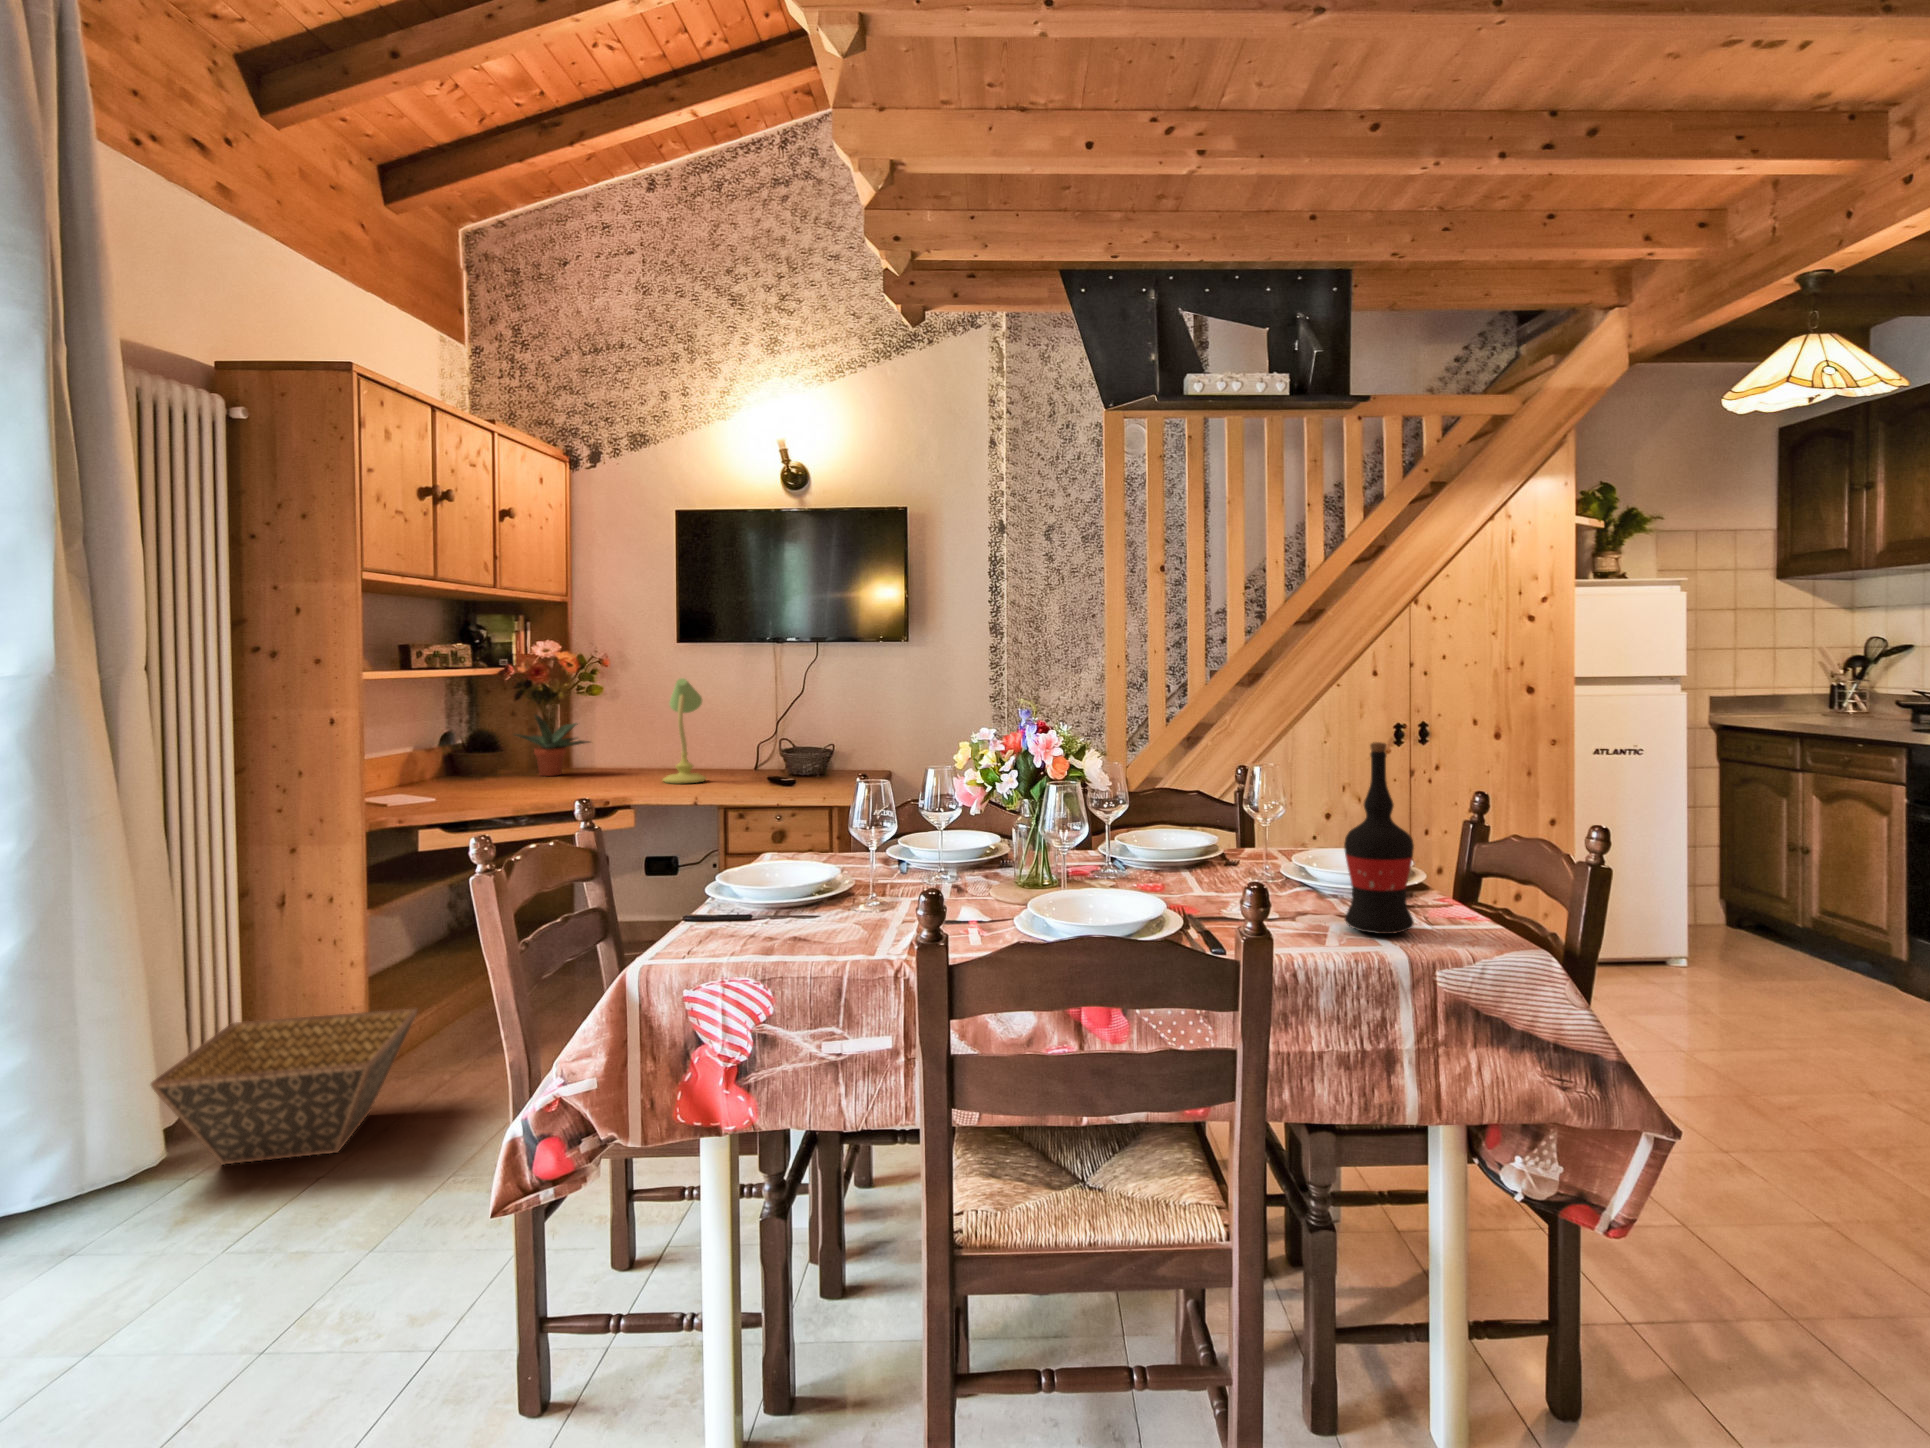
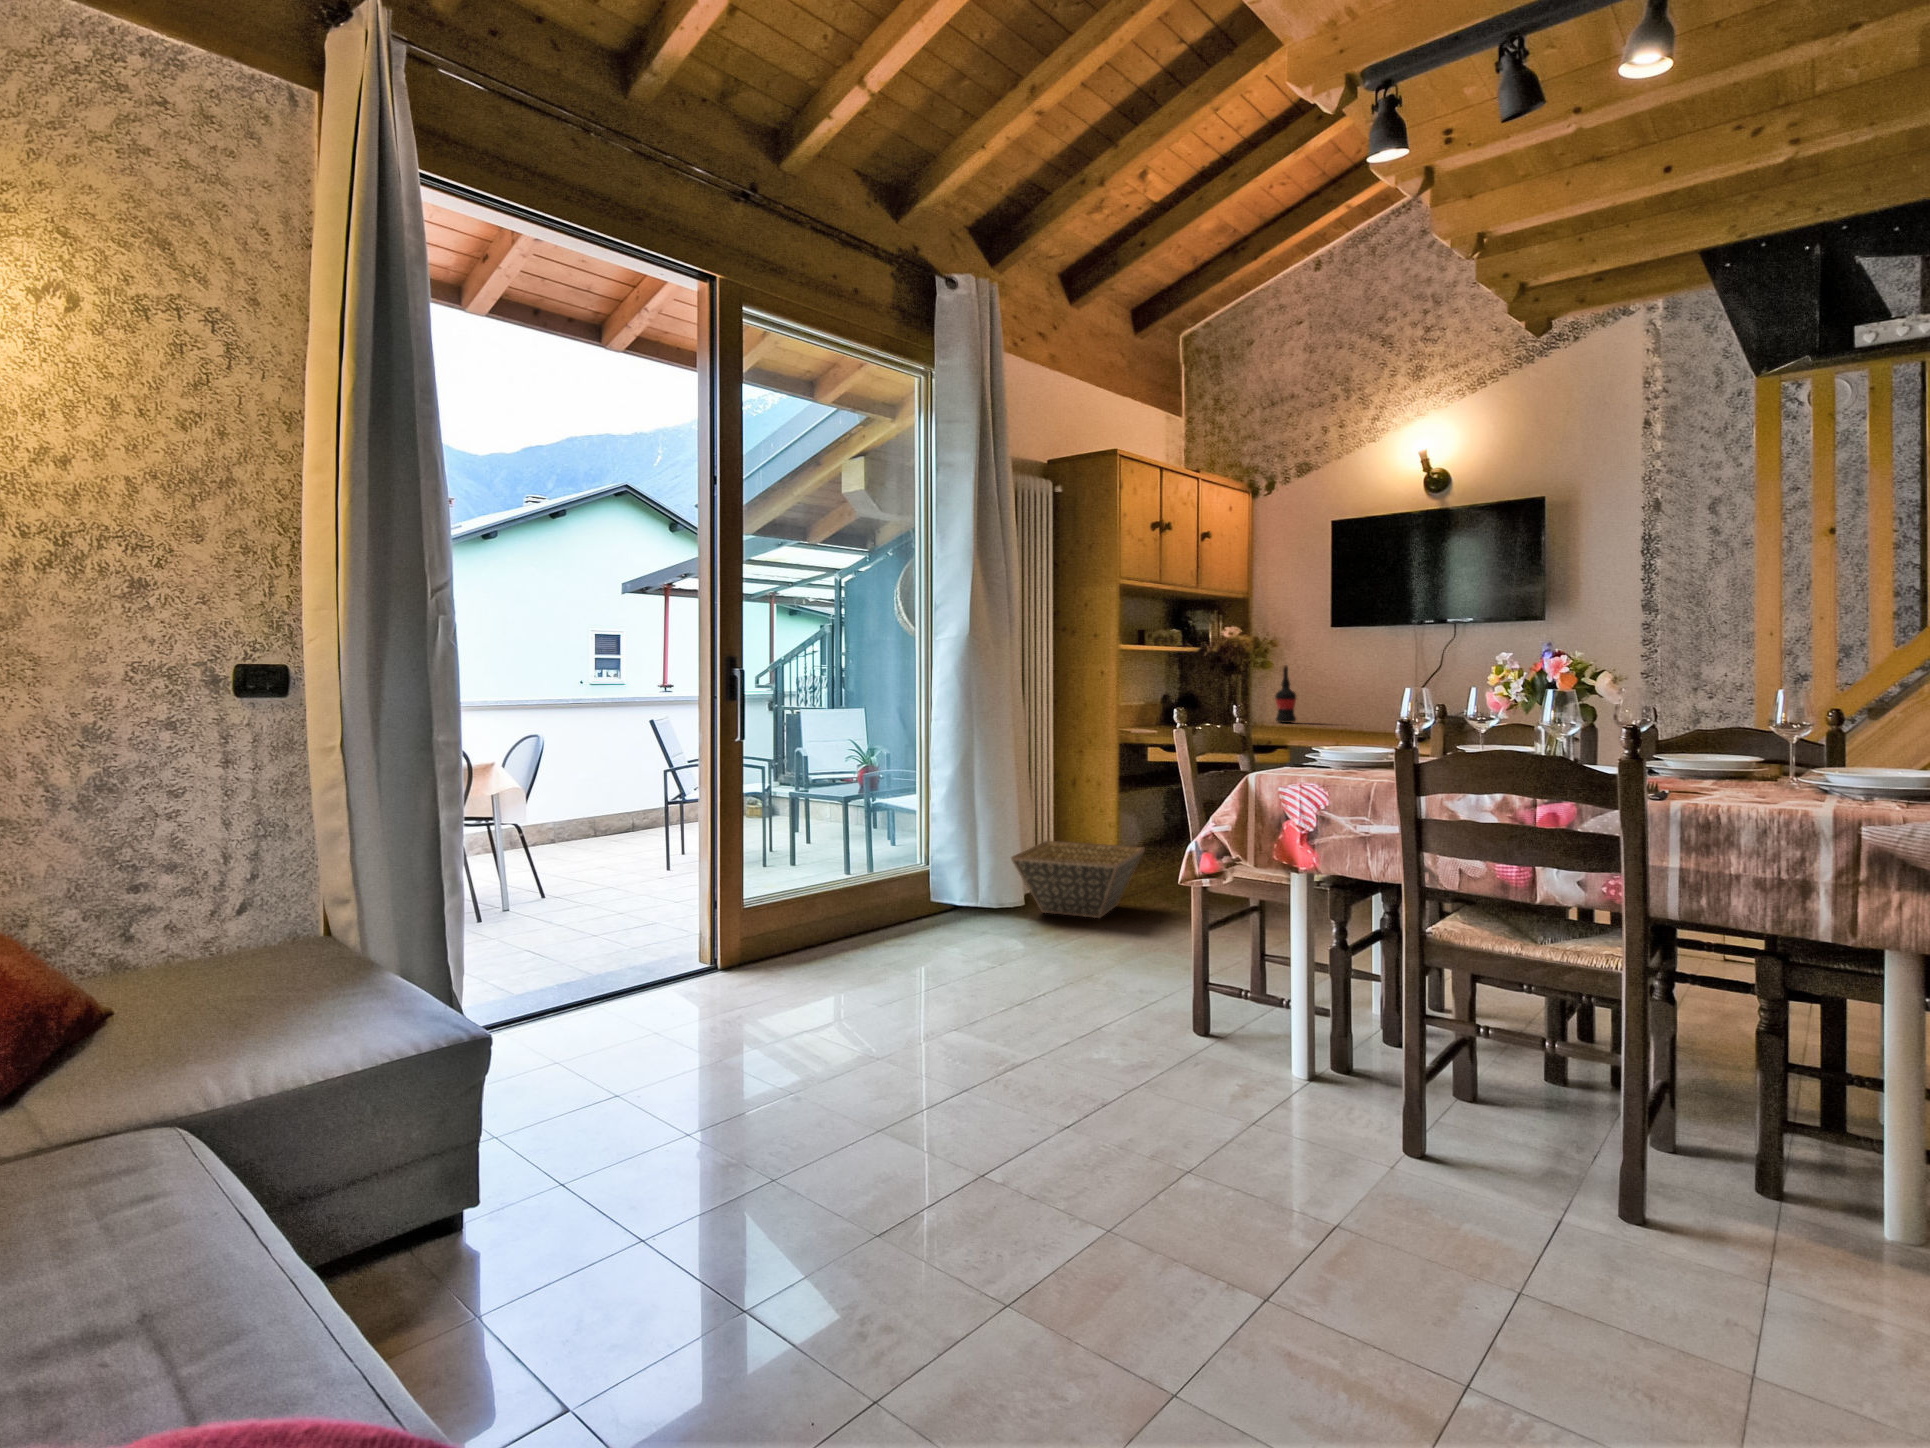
table lamp: present [663,678,706,784] -> none [1316,646,1352,726]
potted plant: present [515,714,589,776] -> none [1209,674,1267,719]
wine bottle: present [1344,742,1414,934] -> present [1275,665,1296,723]

